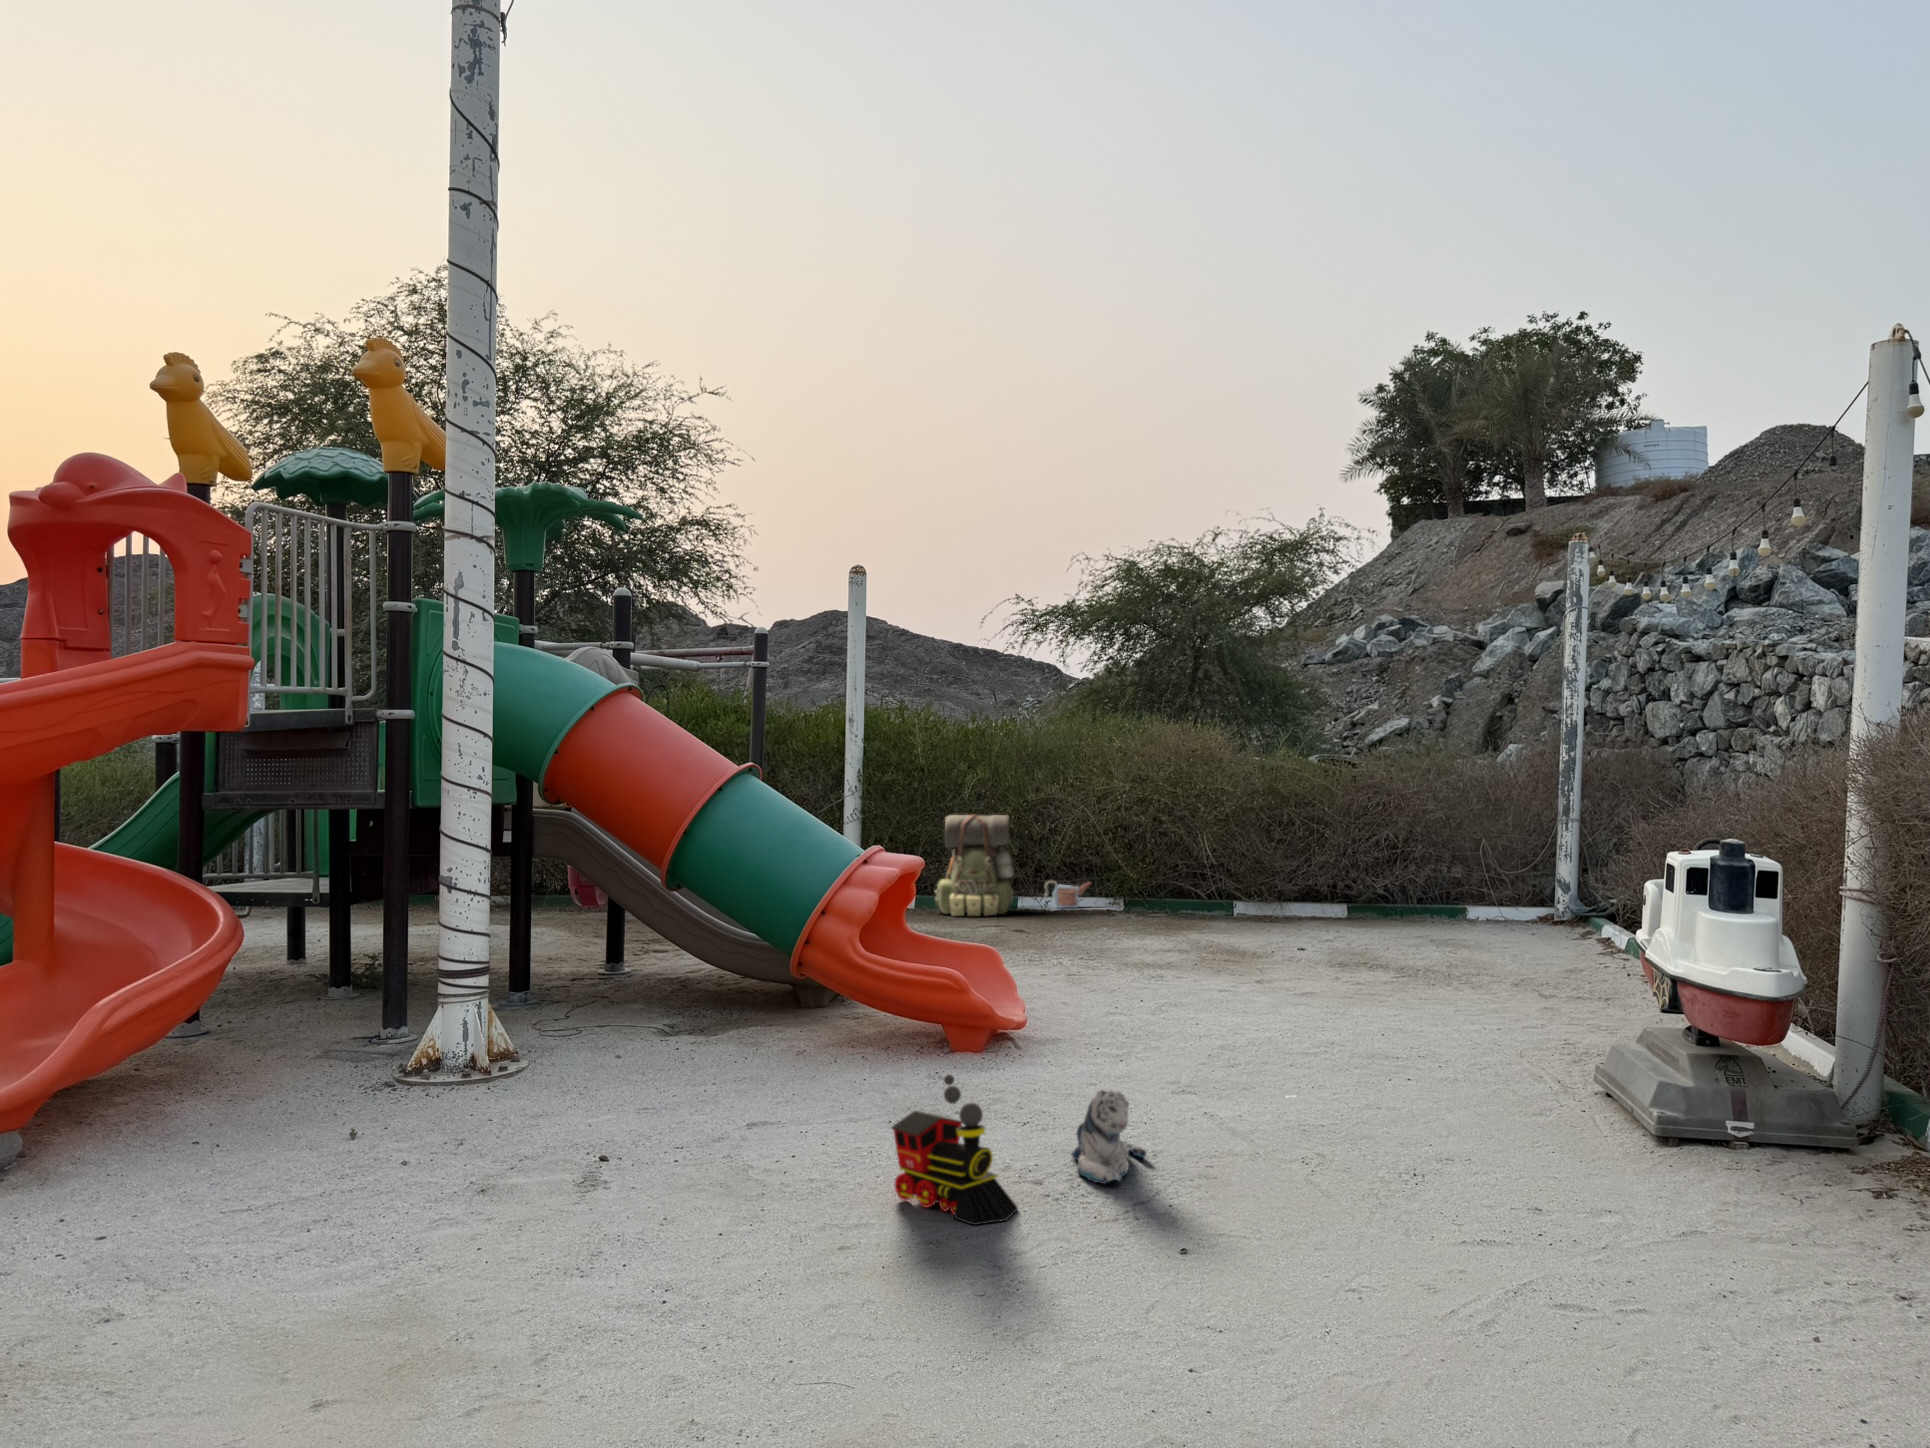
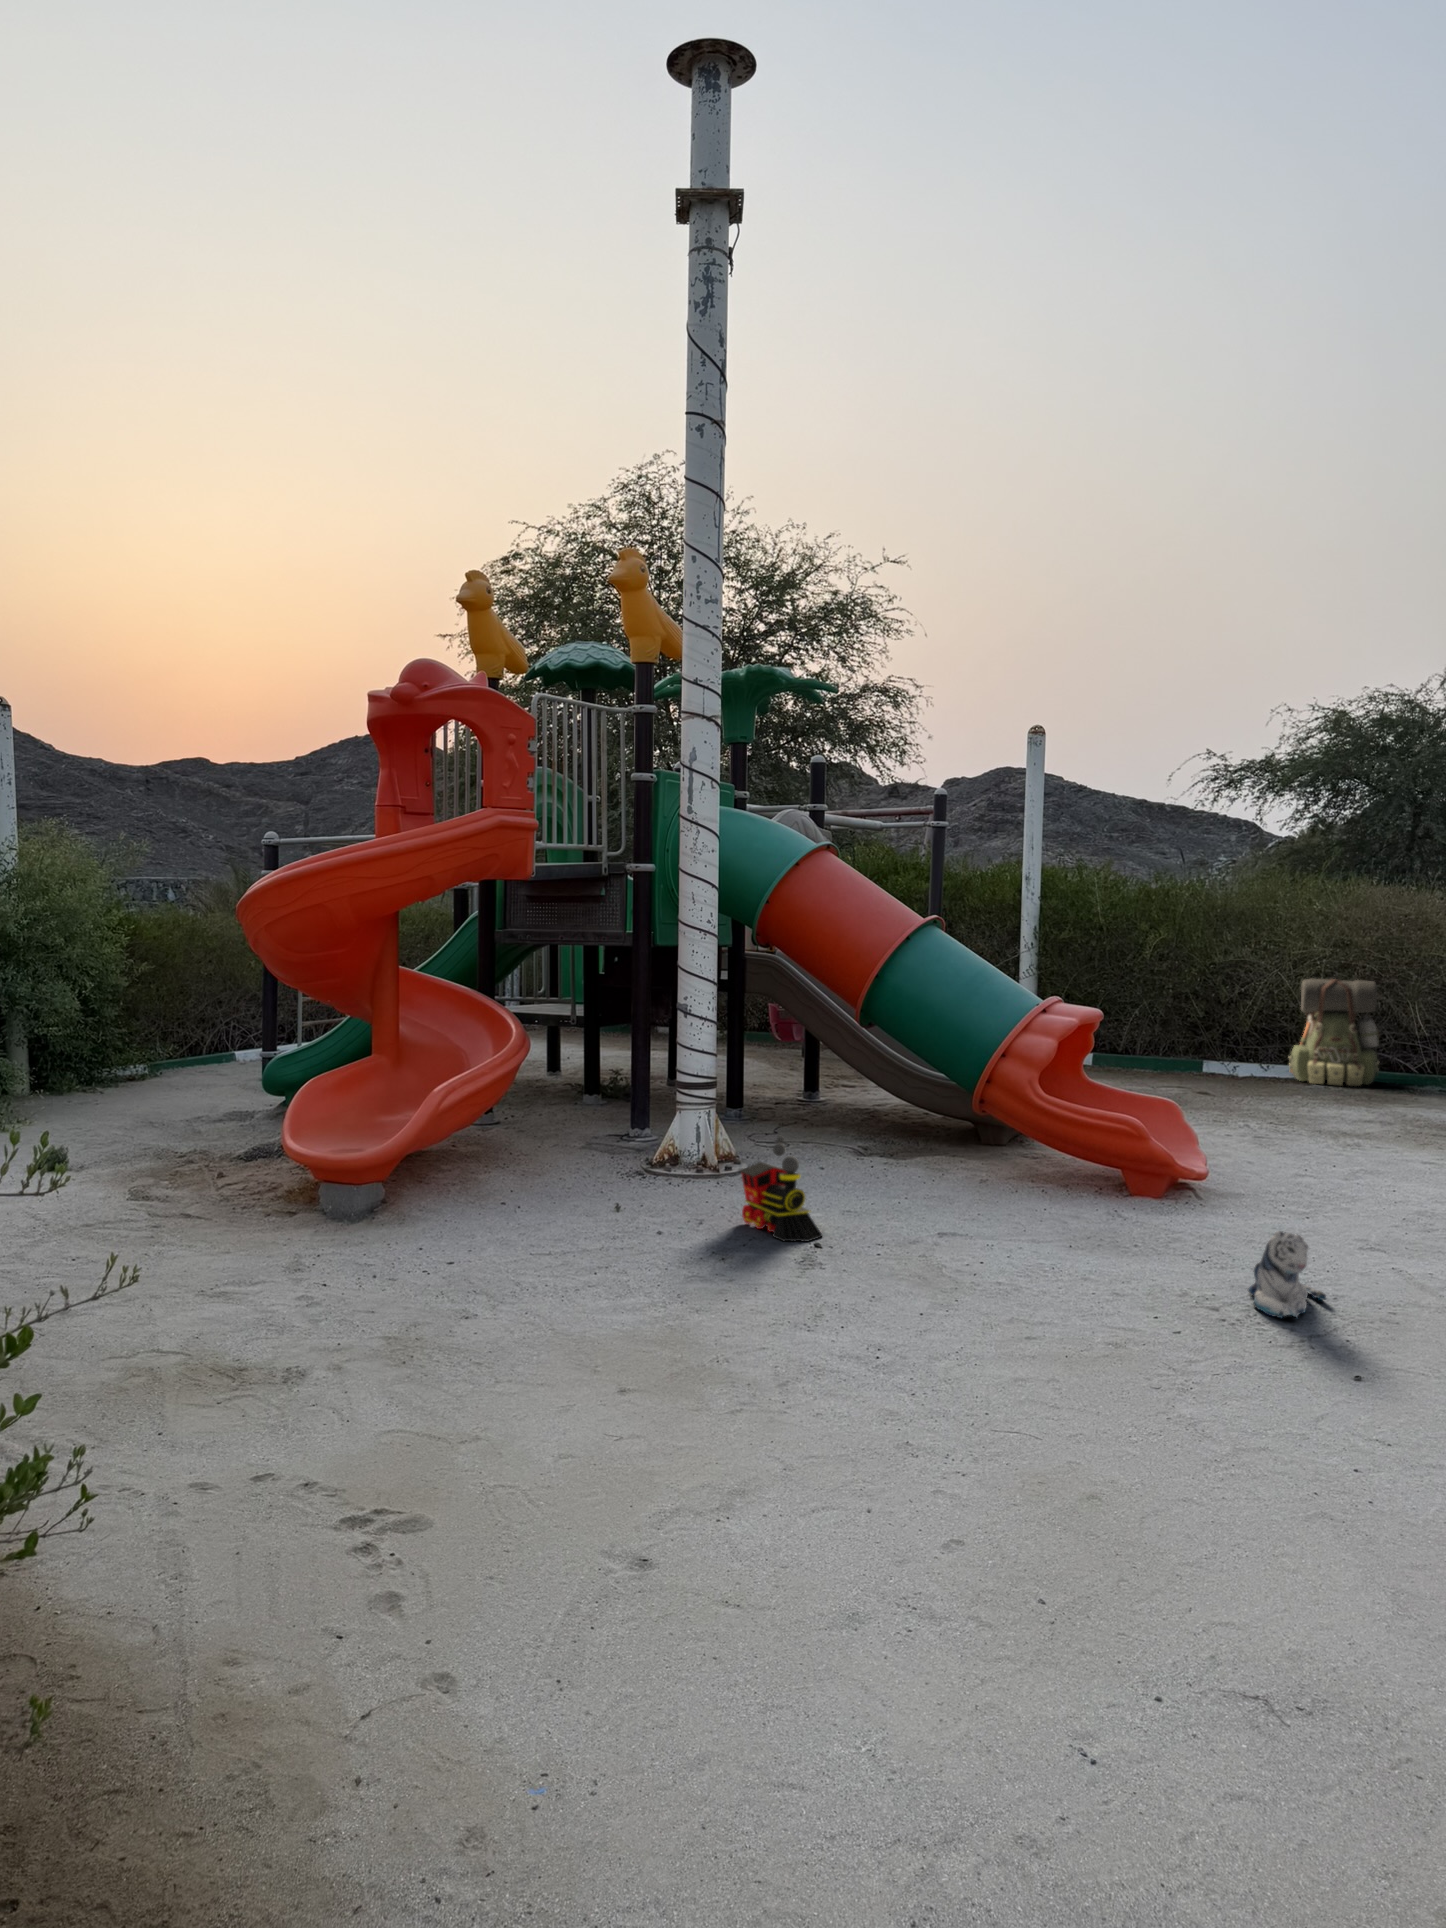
backpack: present [935,815,1014,916] -> present [1289,979,1380,1086]
watering can: present [1045,880,1091,908] -> none [1229,1042,1283,1071]
toy train: present [892,1074,1018,1225] -> present [740,1136,822,1242]

